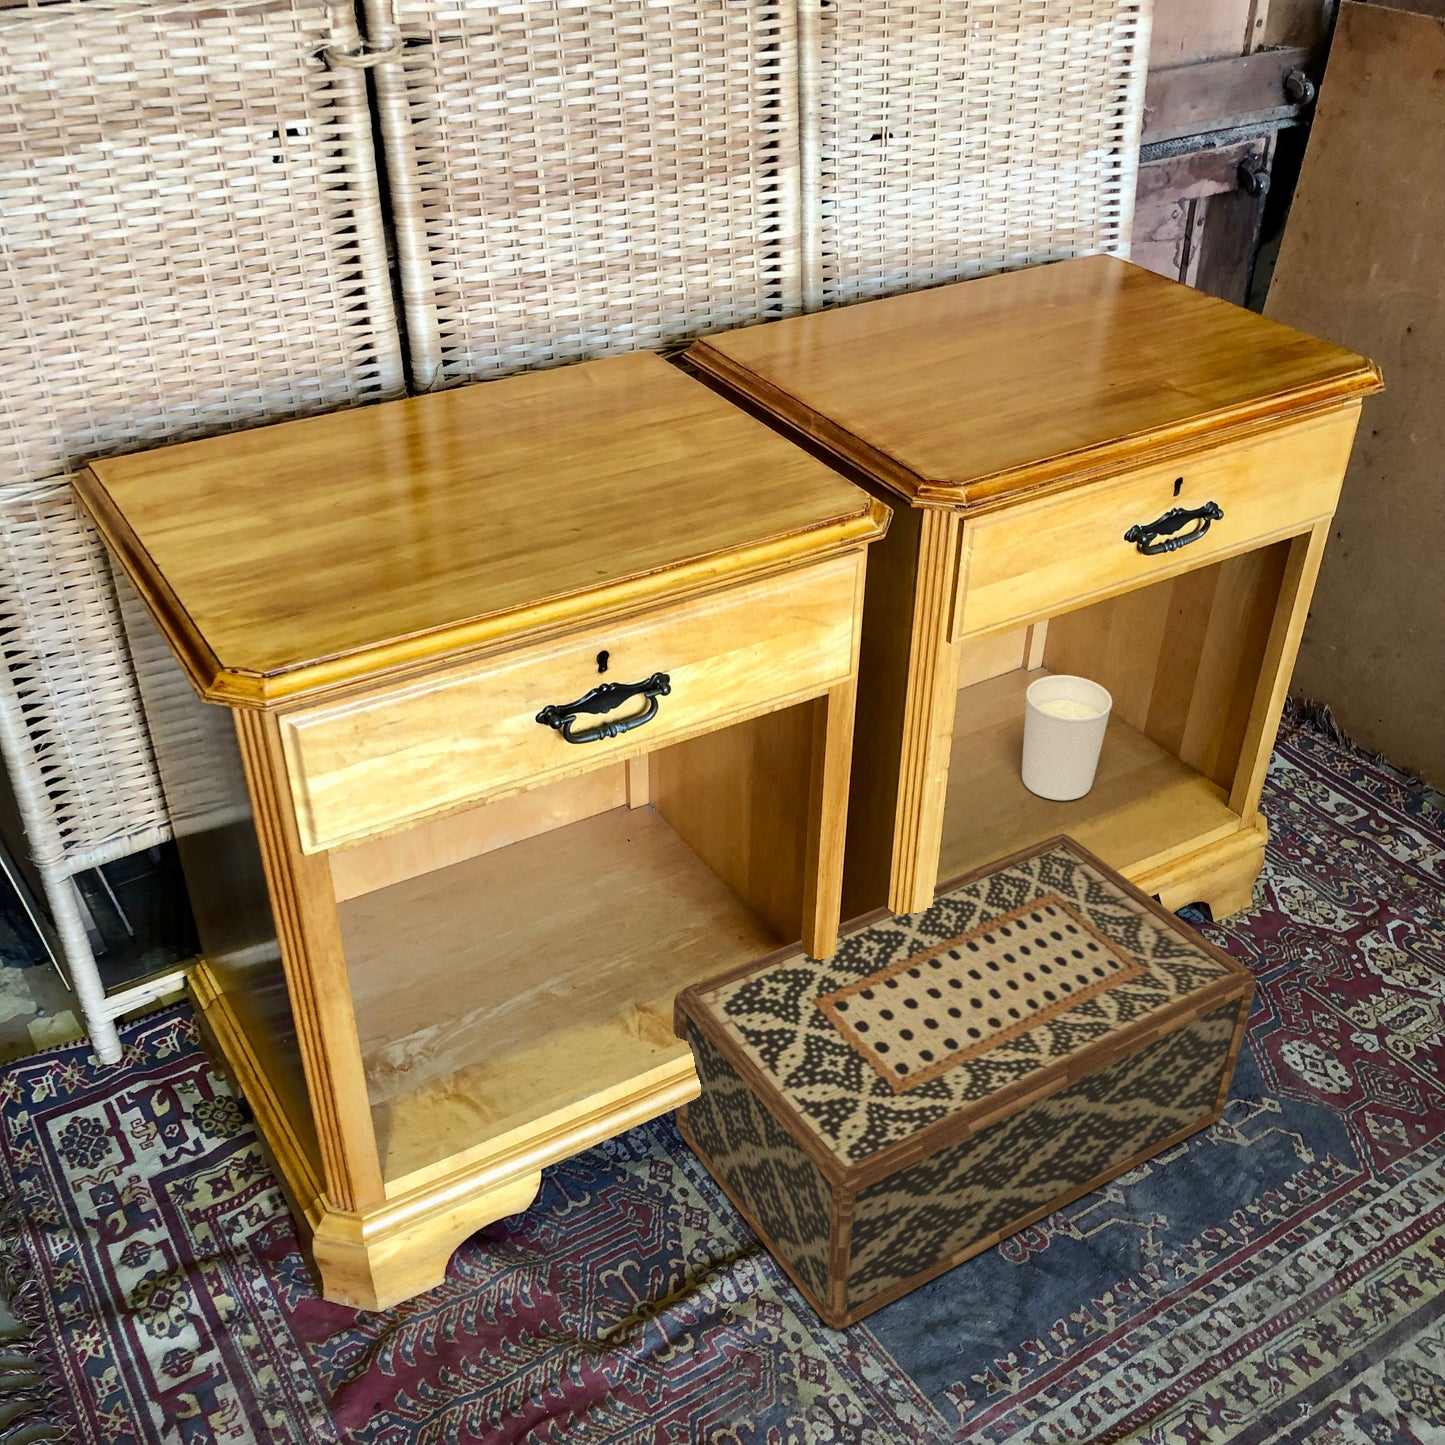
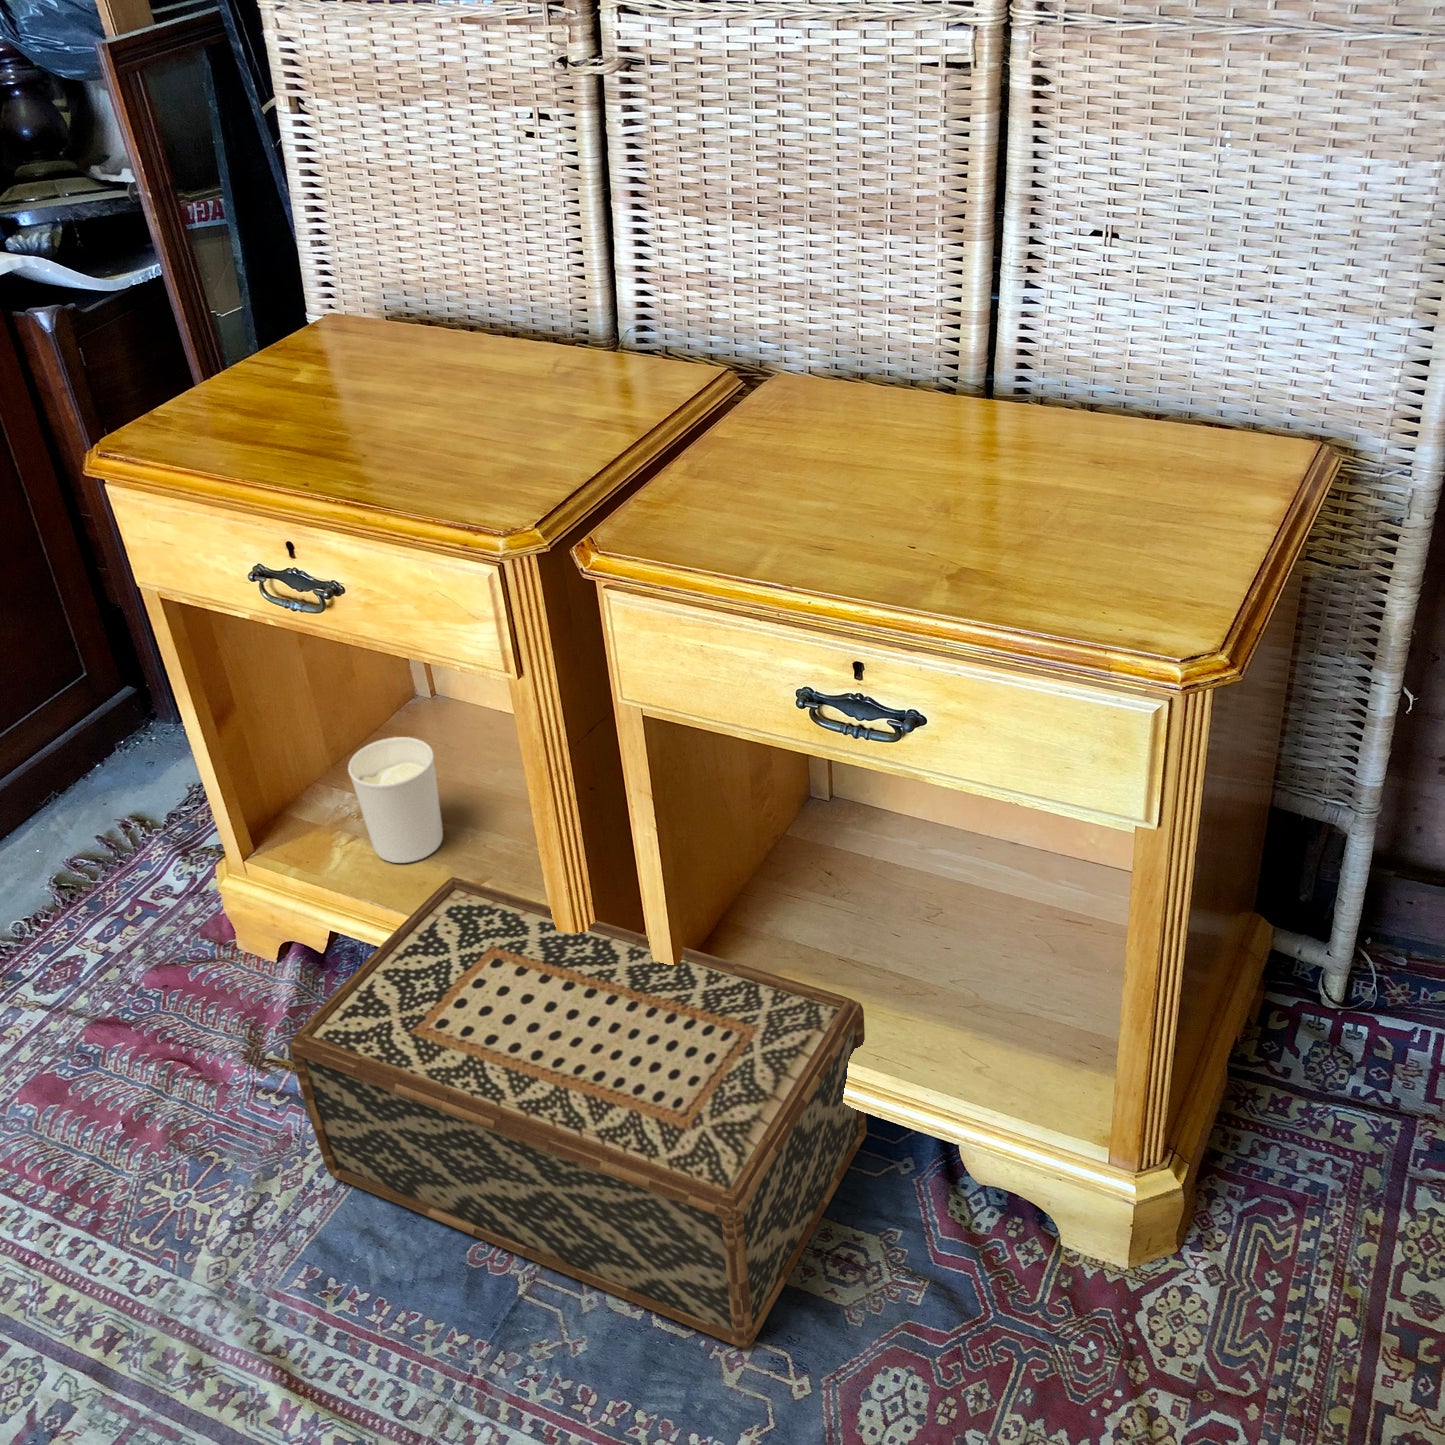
candle holder: present [1022,675,1112,800] -> present [348,737,443,863]

